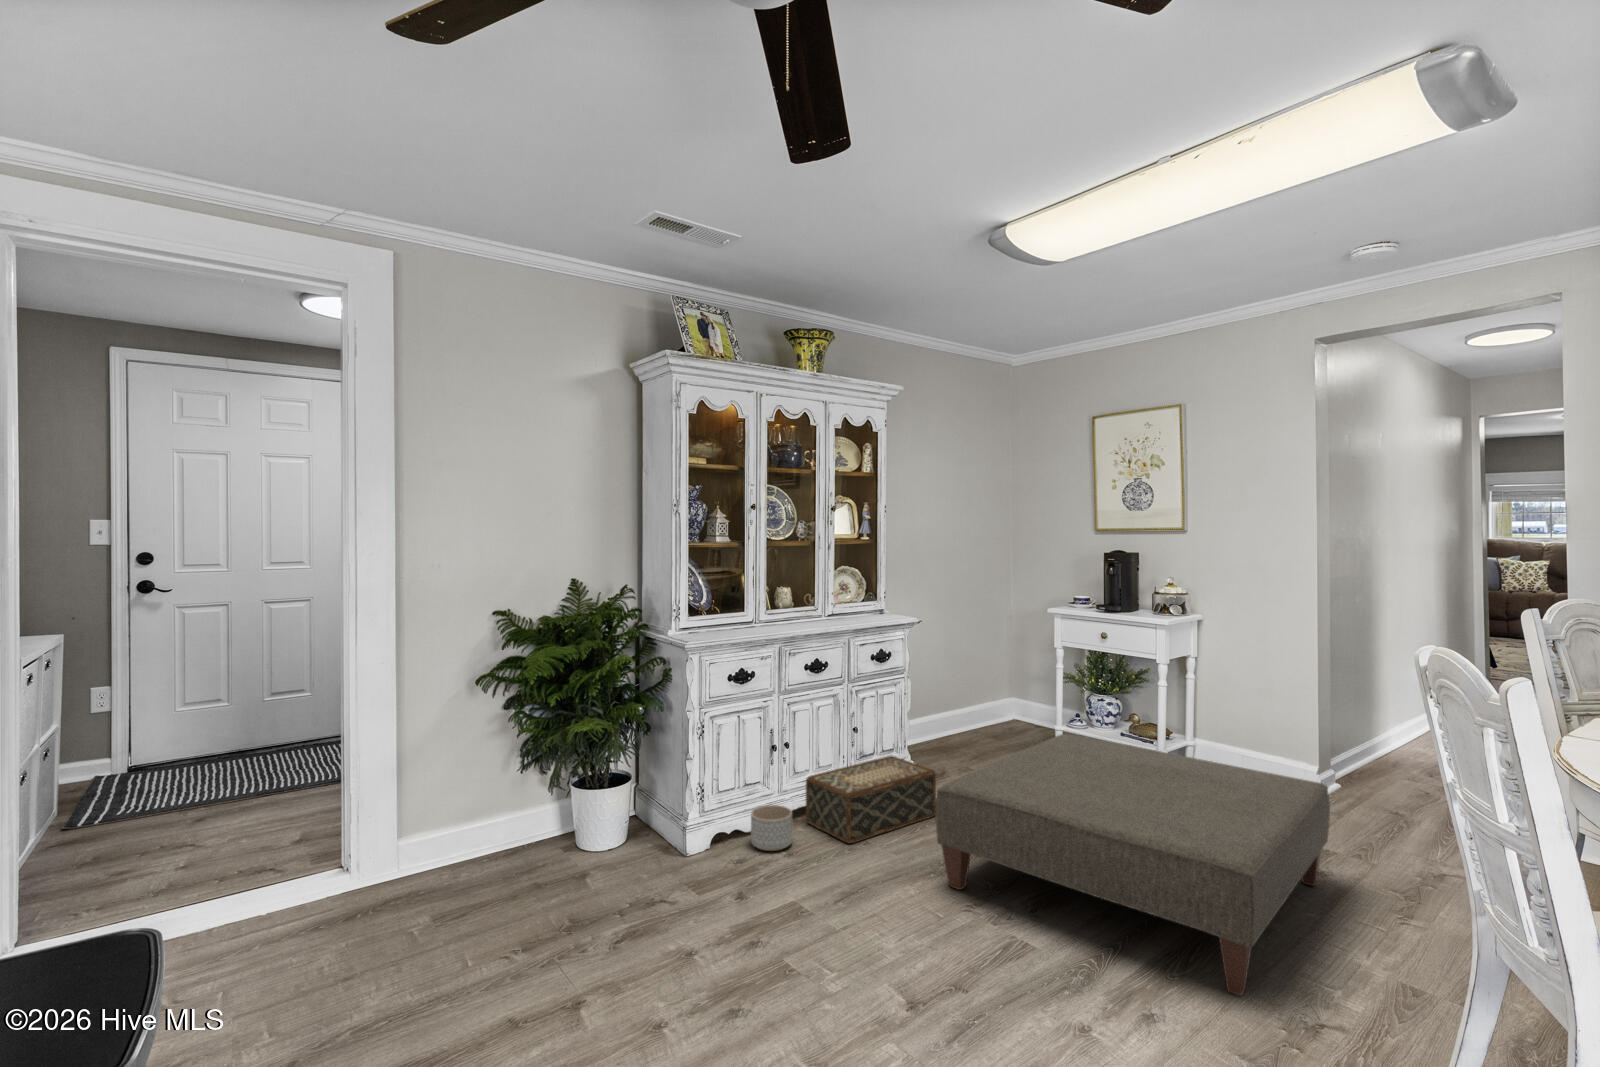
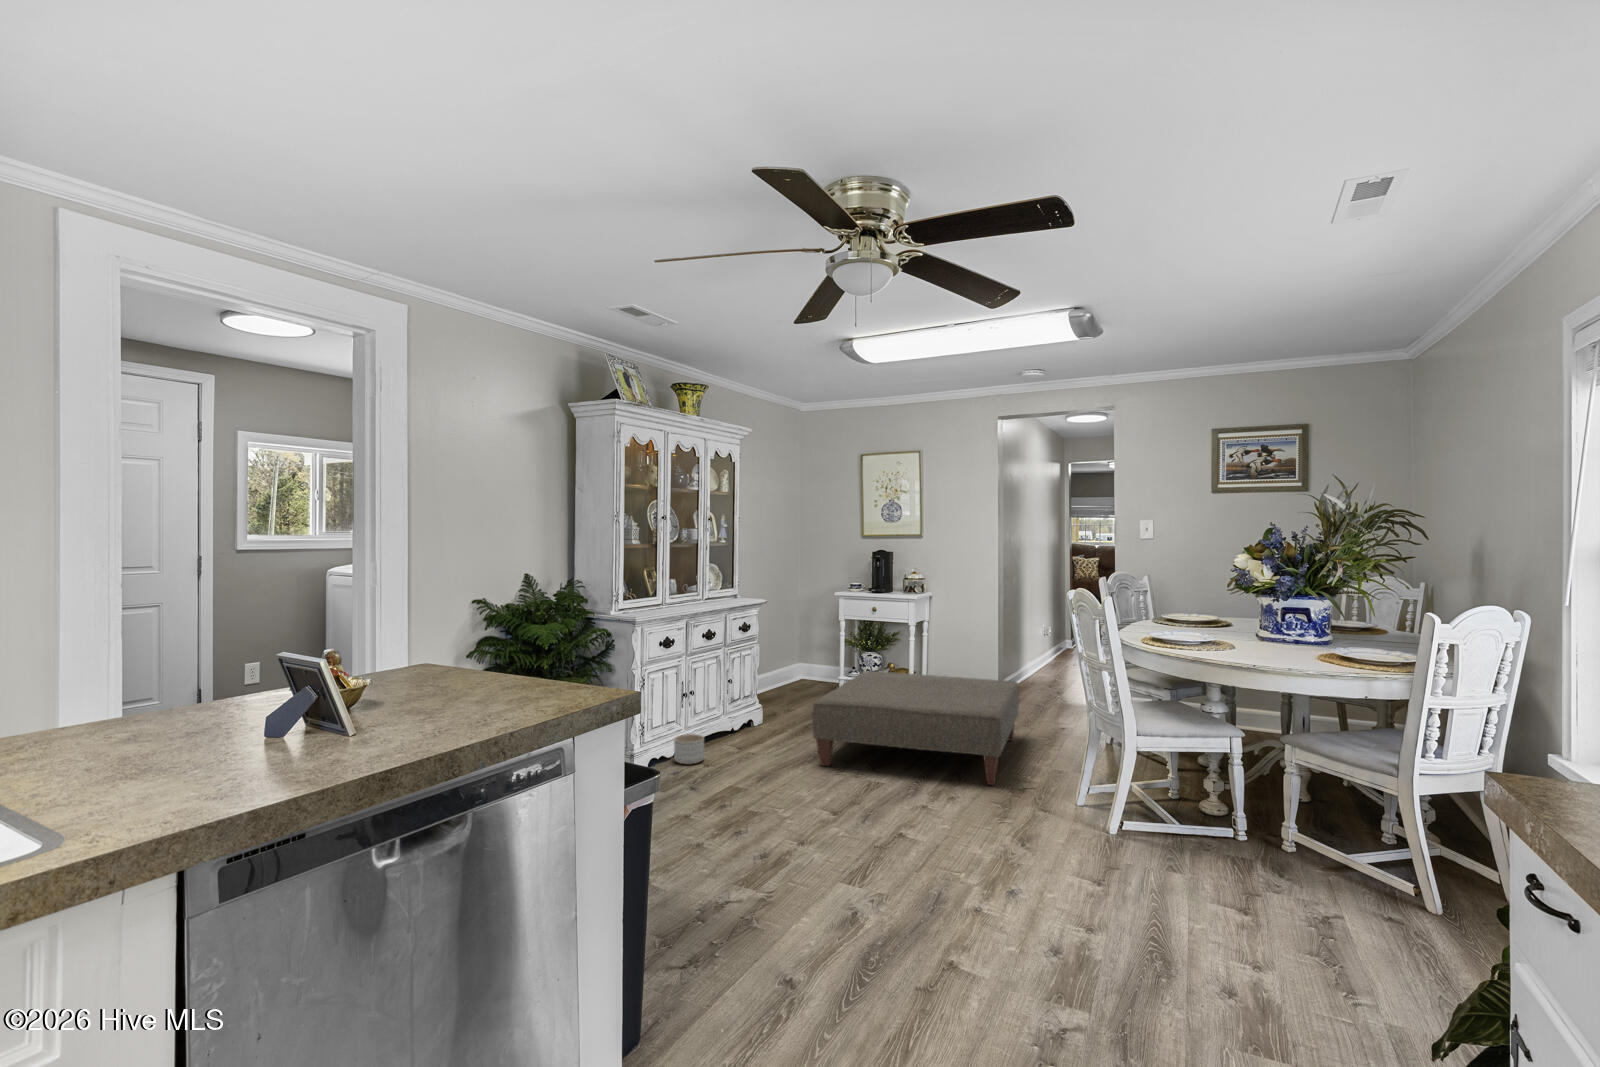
woven basket: present [806,756,936,844] -> none [703,698,787,754]

